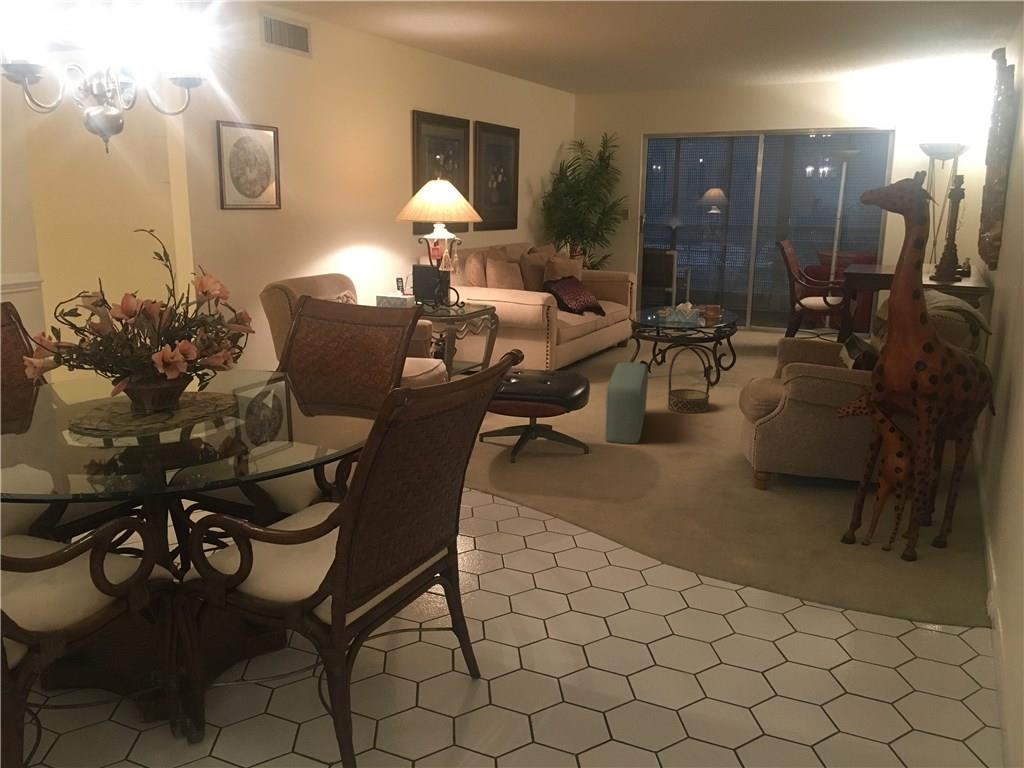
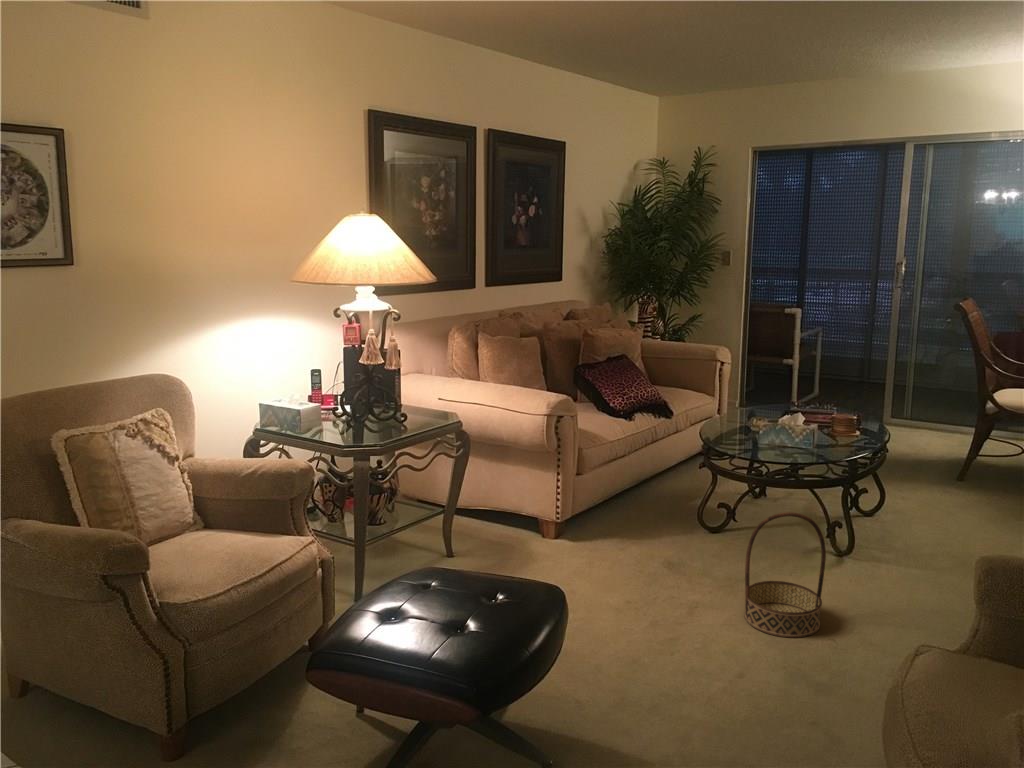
pouf: present [605,362,648,444] -> none [596,541,701,733]

